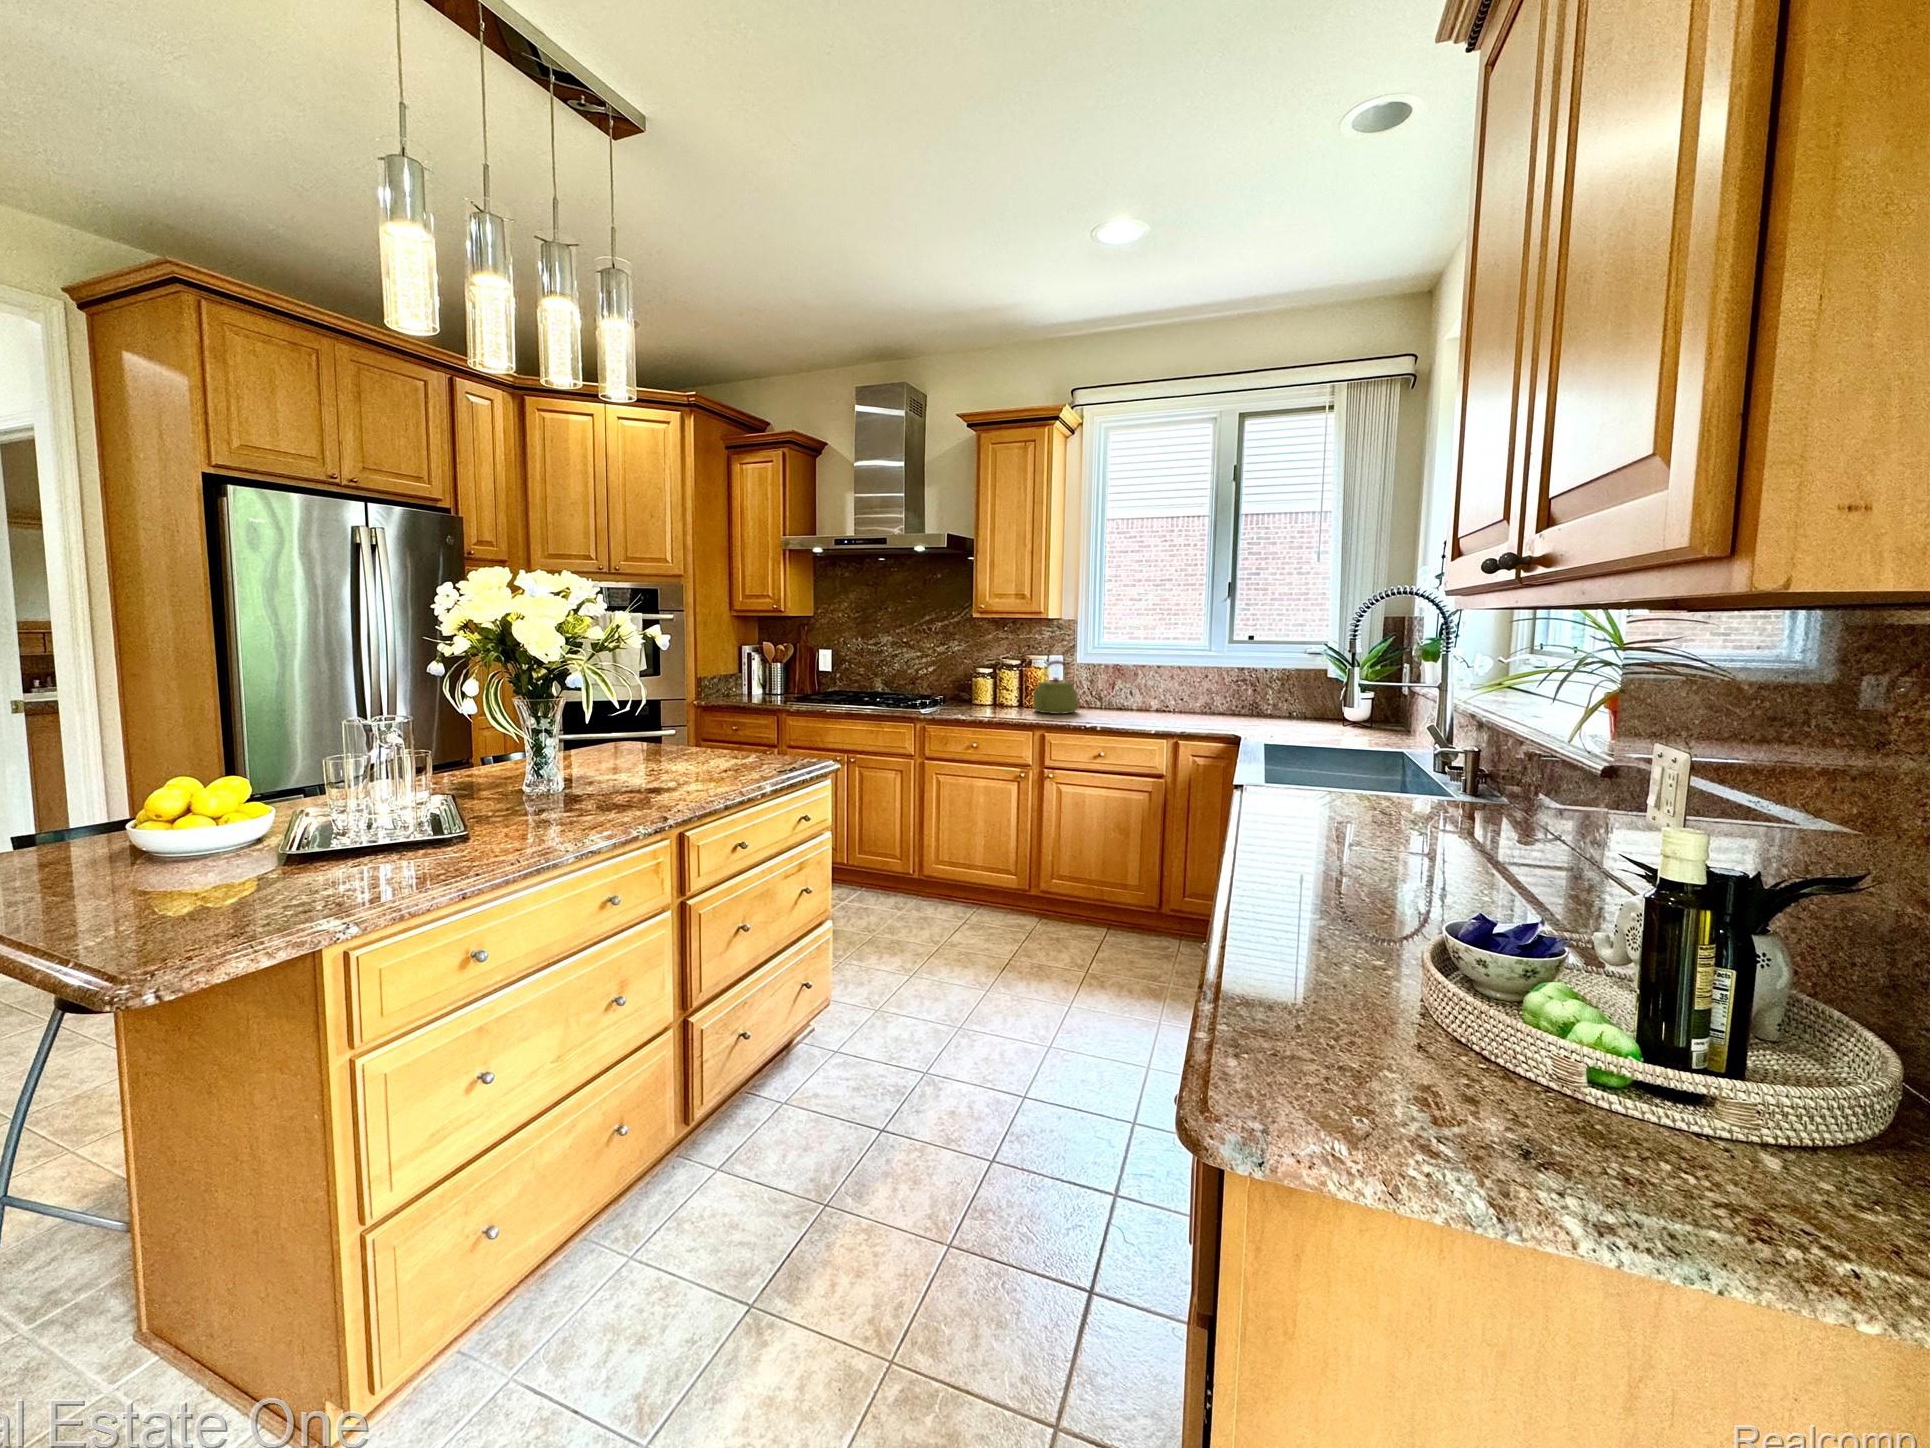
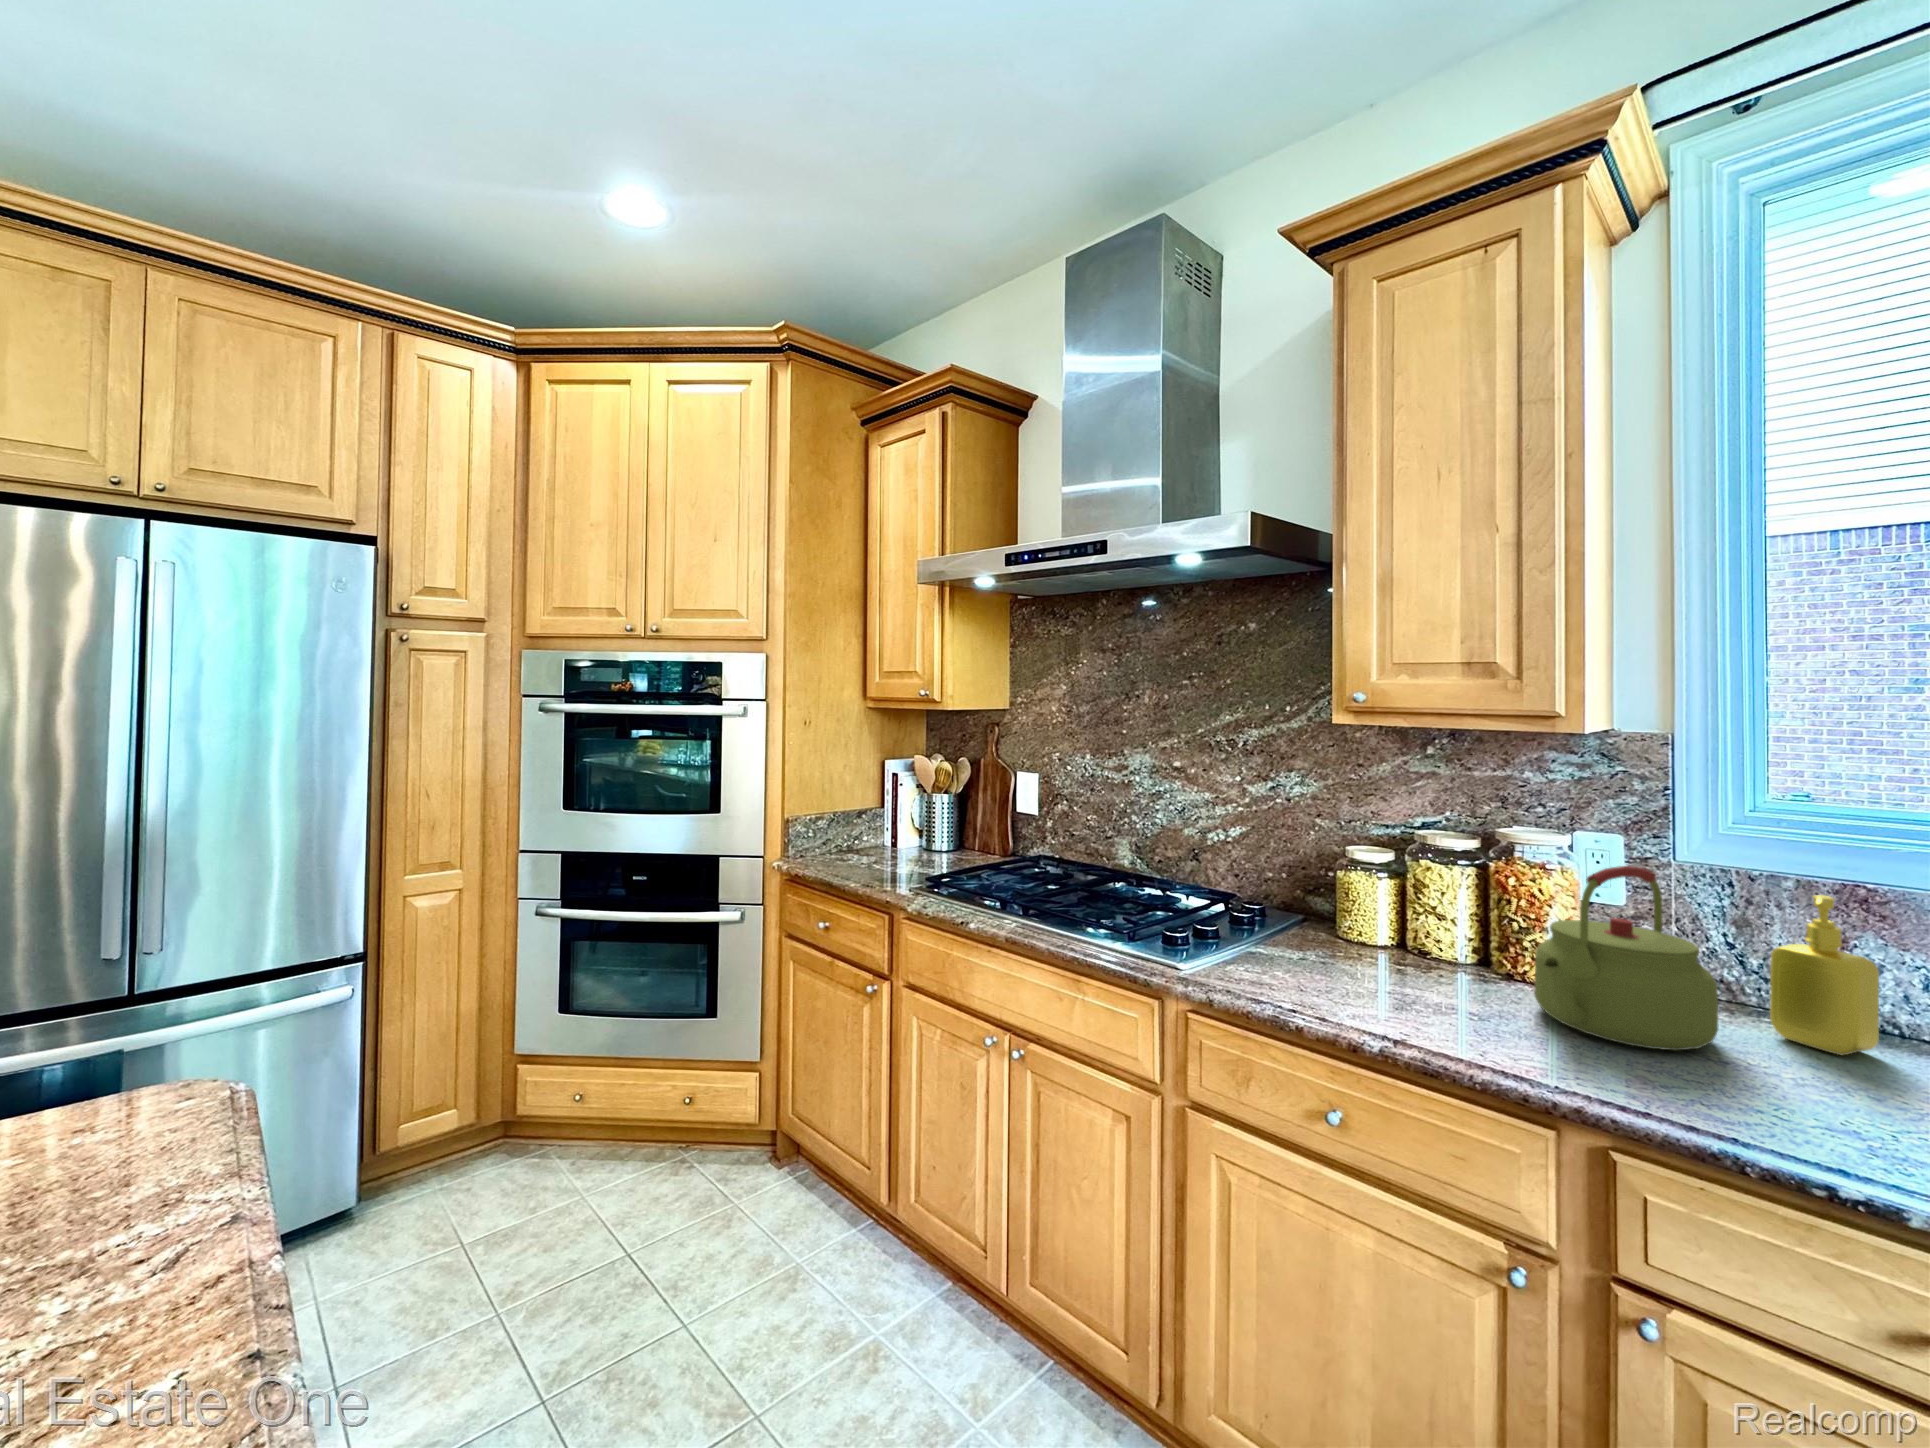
soap dispenser: none [1092,666,1115,711] -> present [1770,895,1879,1055]

